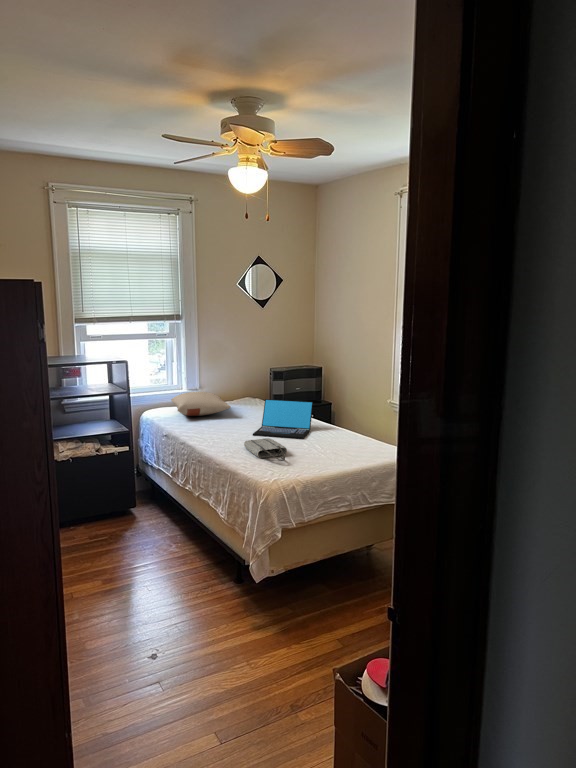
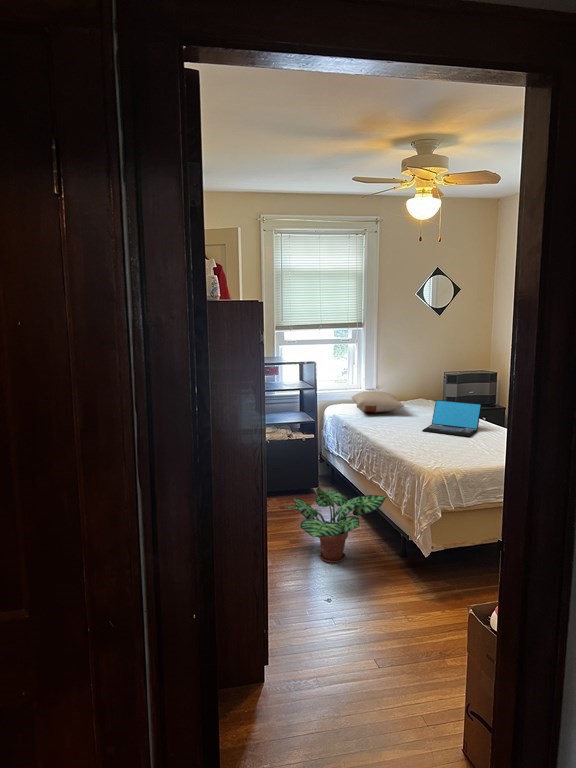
tote bag: present [244,438,287,461] -> none [413,434,452,453]
potted plant: none [91,513,218,605] -> present [284,487,386,563]

